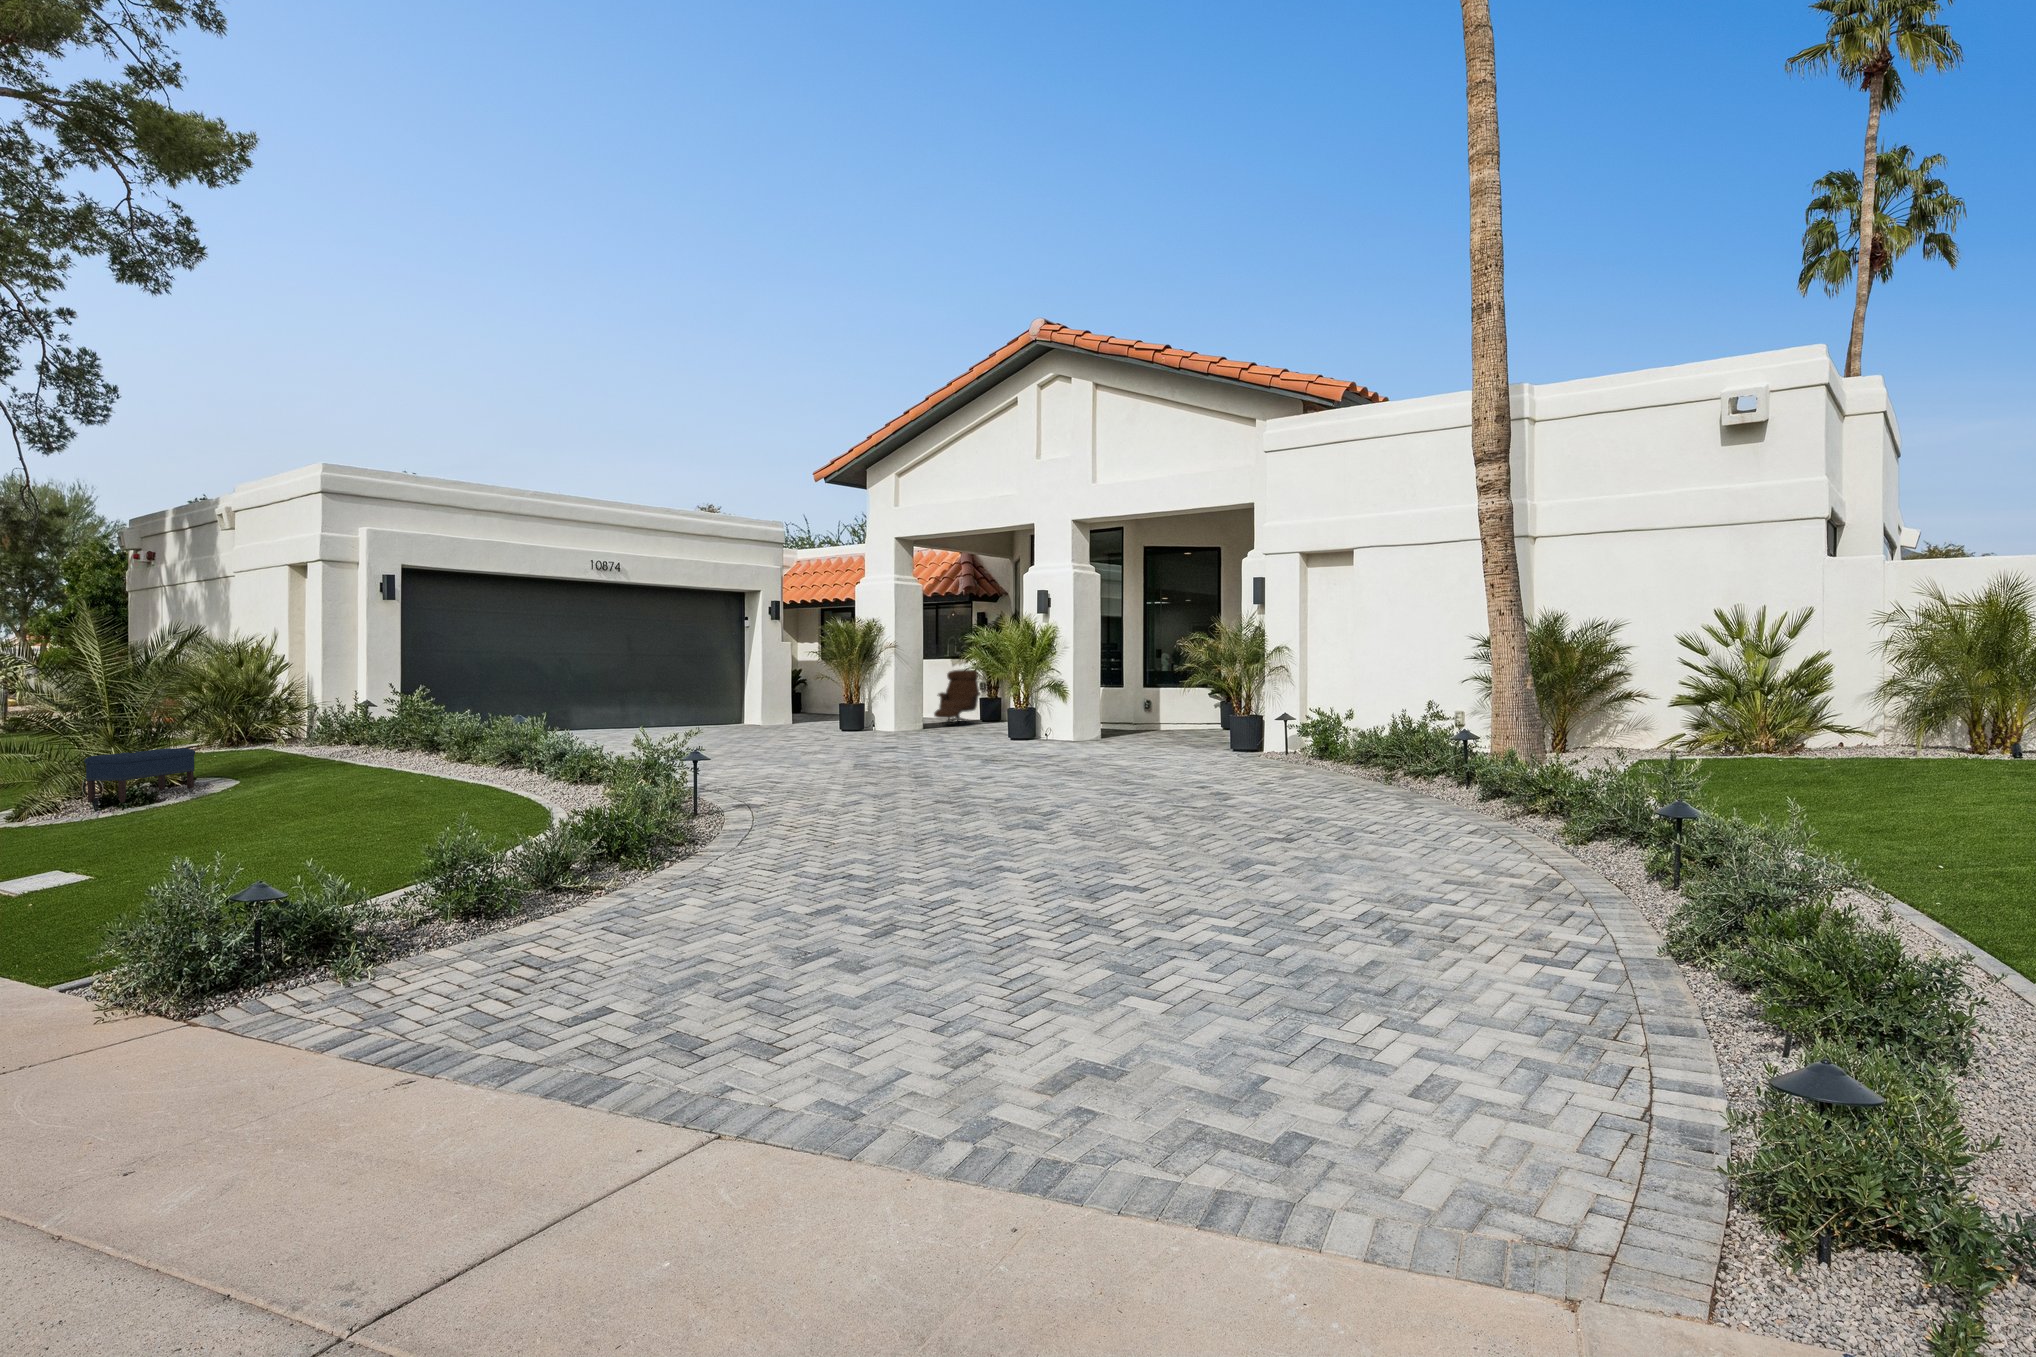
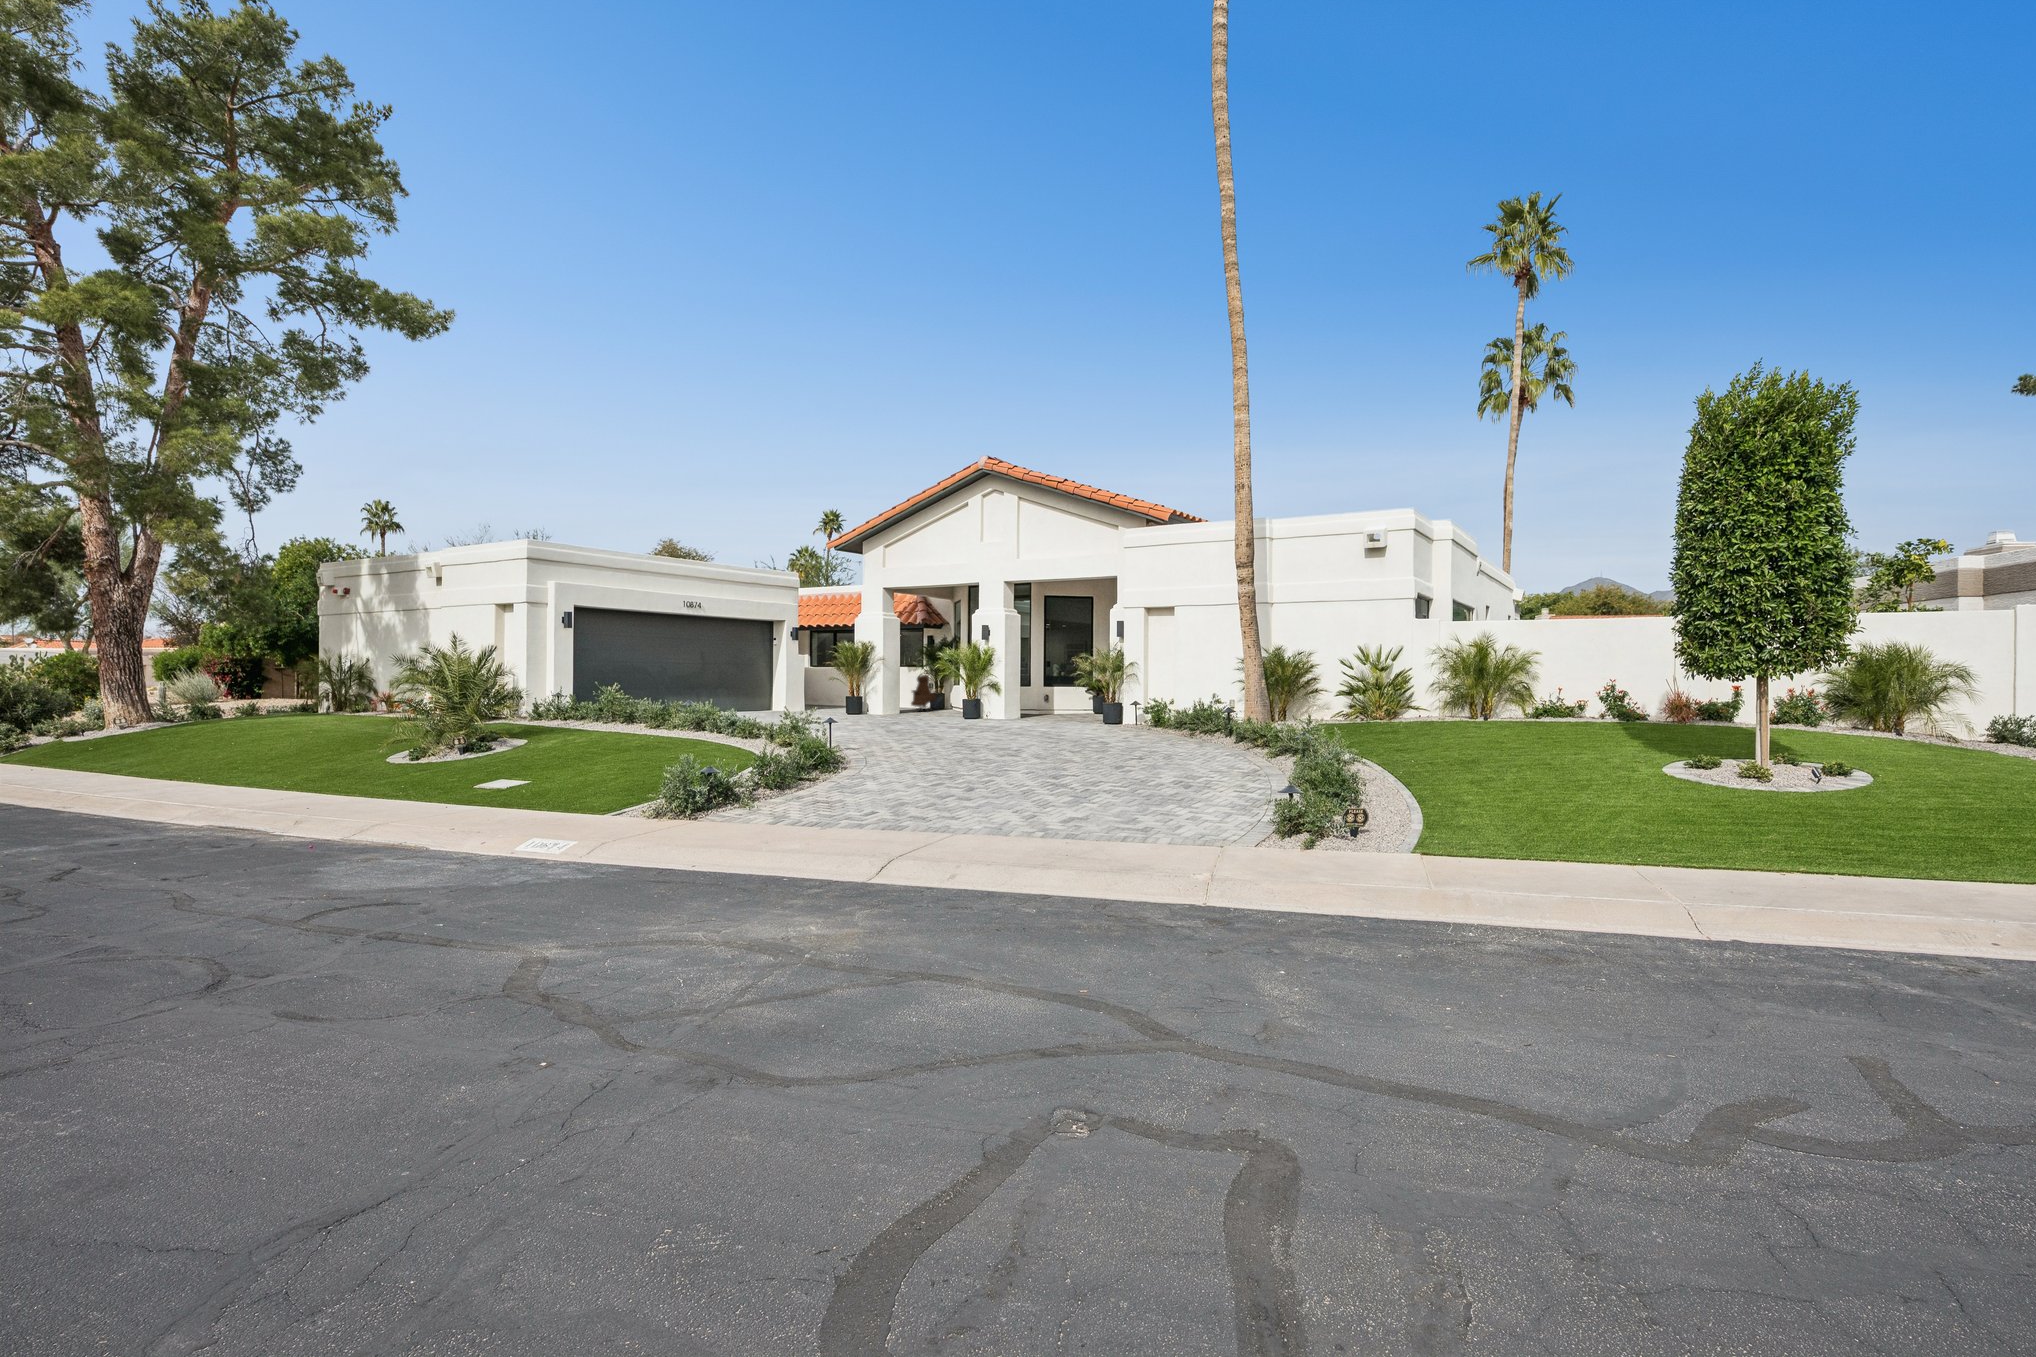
bench: present [84,748,195,802] -> none [471,718,515,747]

